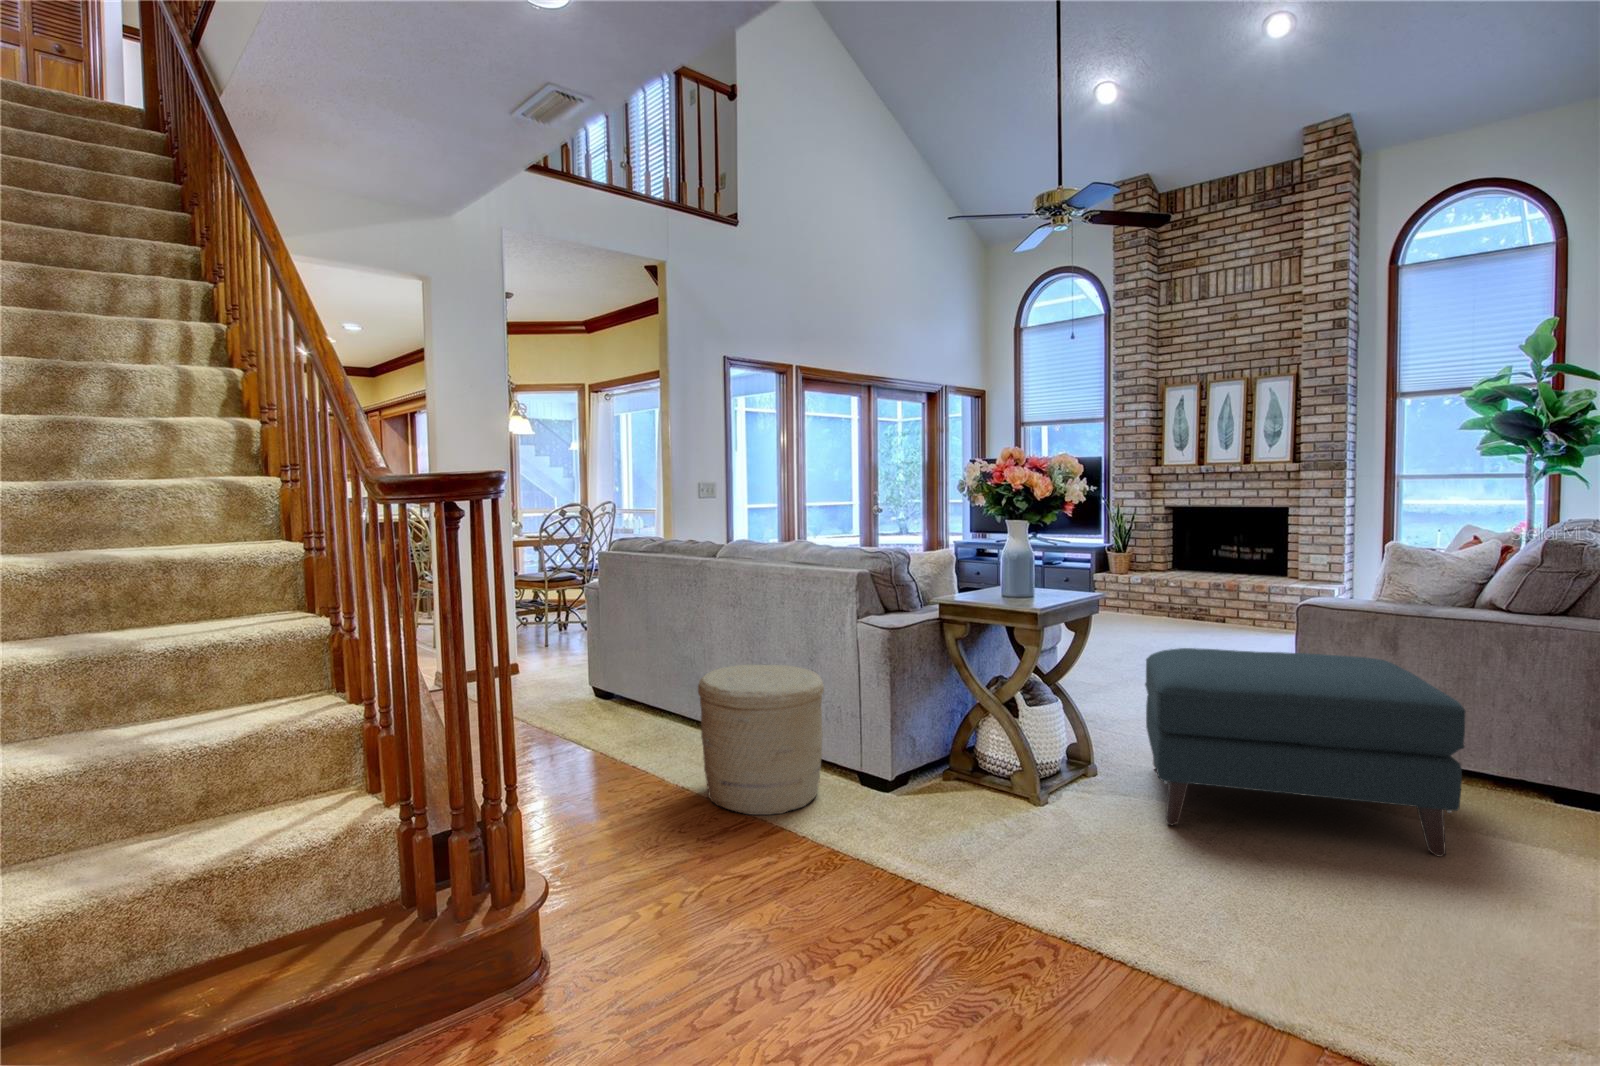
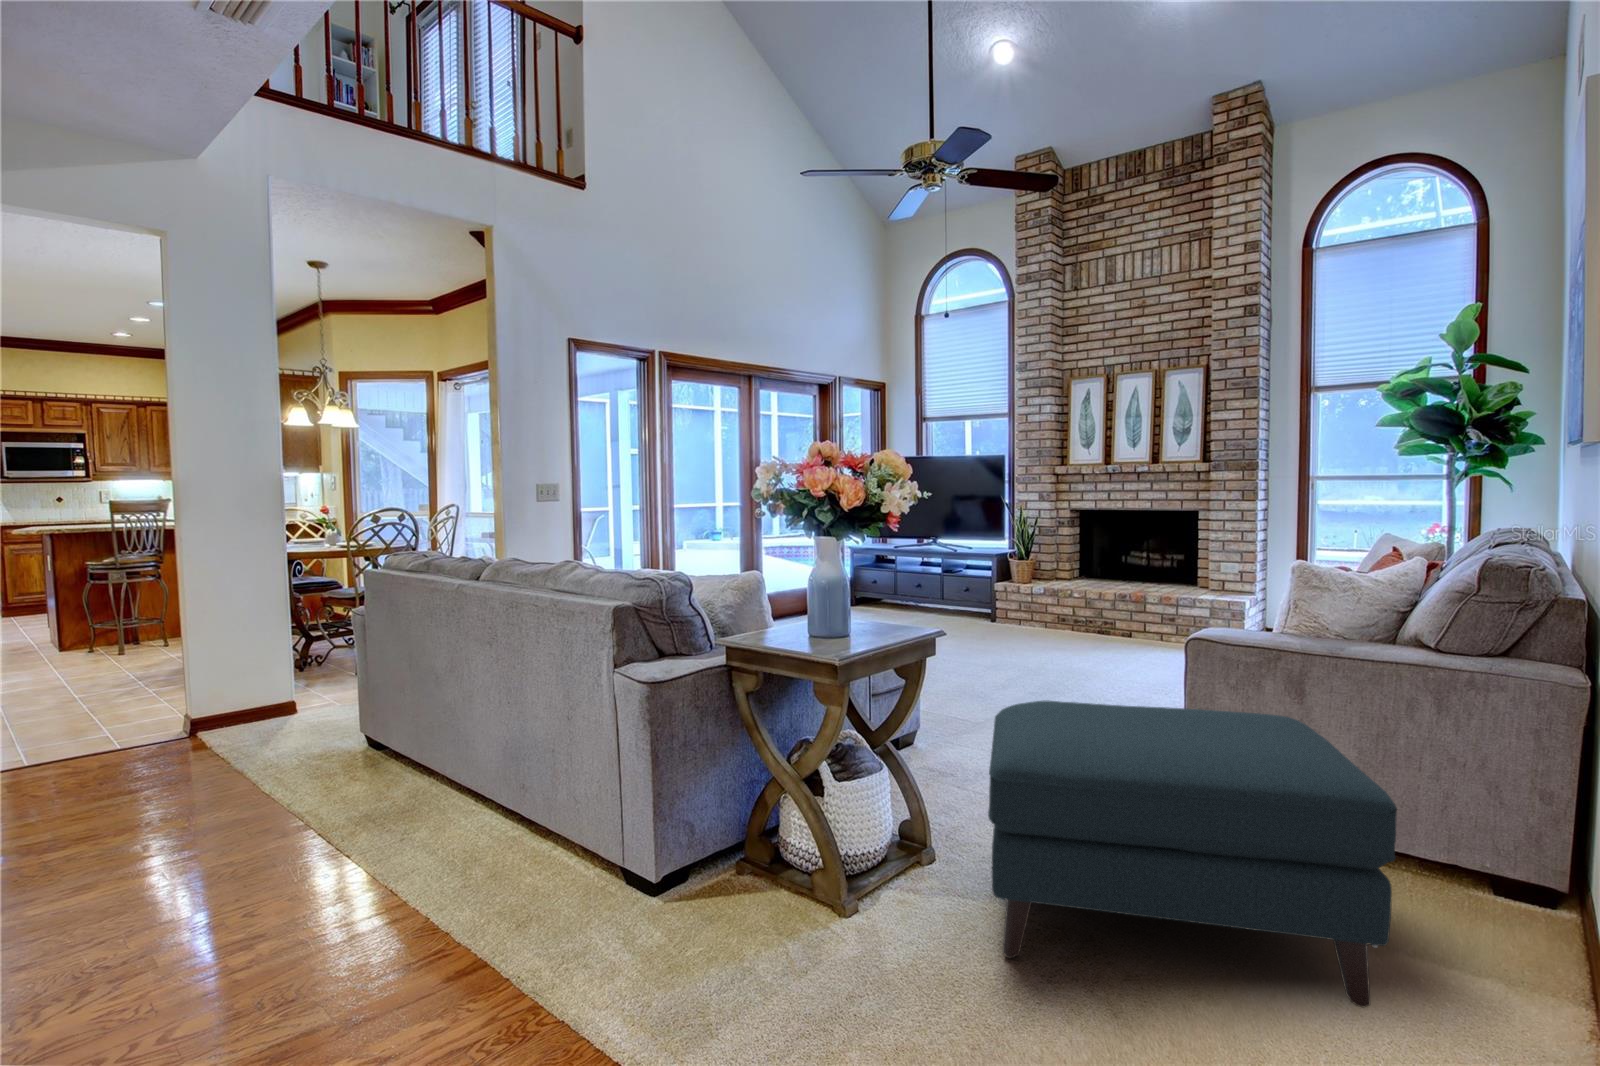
woven basket: present [698,665,824,815] -> none [373,730,560,954]

